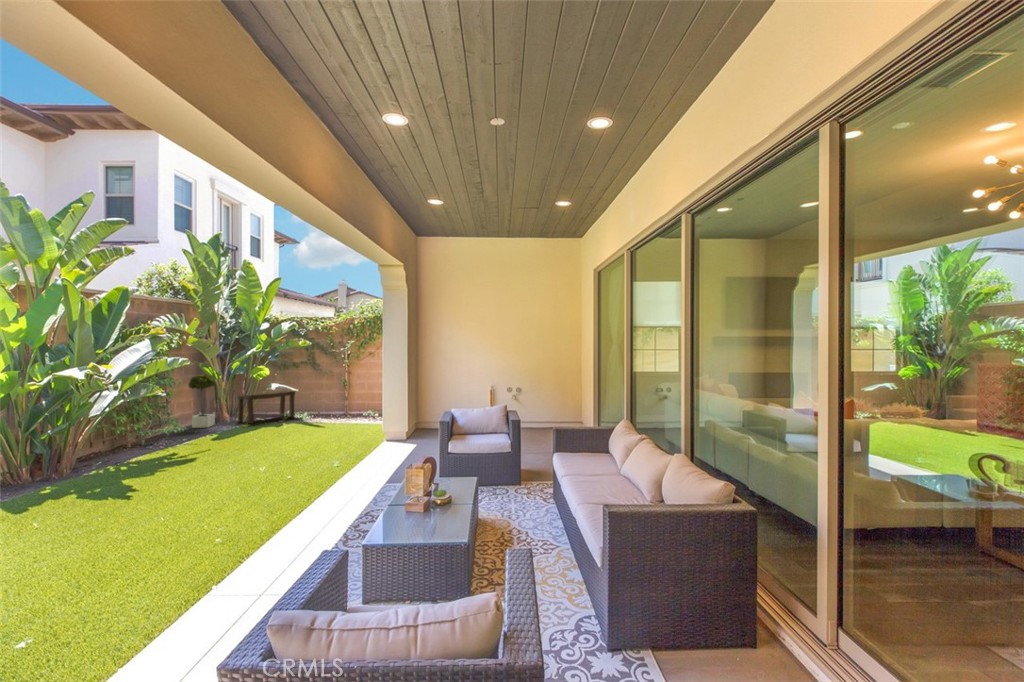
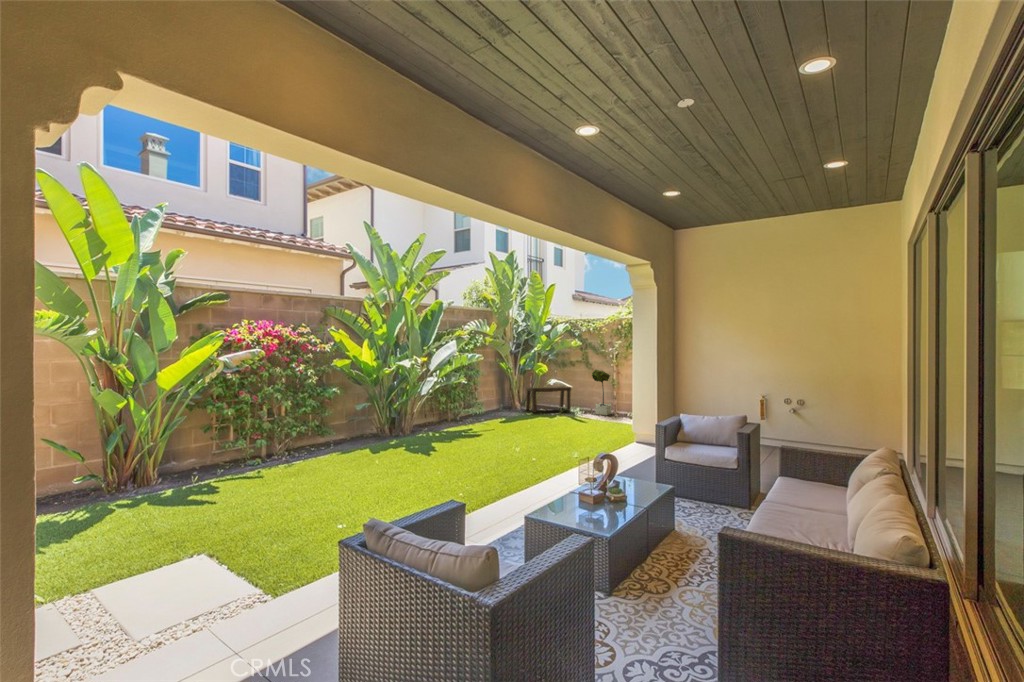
potted tree: present [189,374,215,428] -> present [592,370,611,415]

